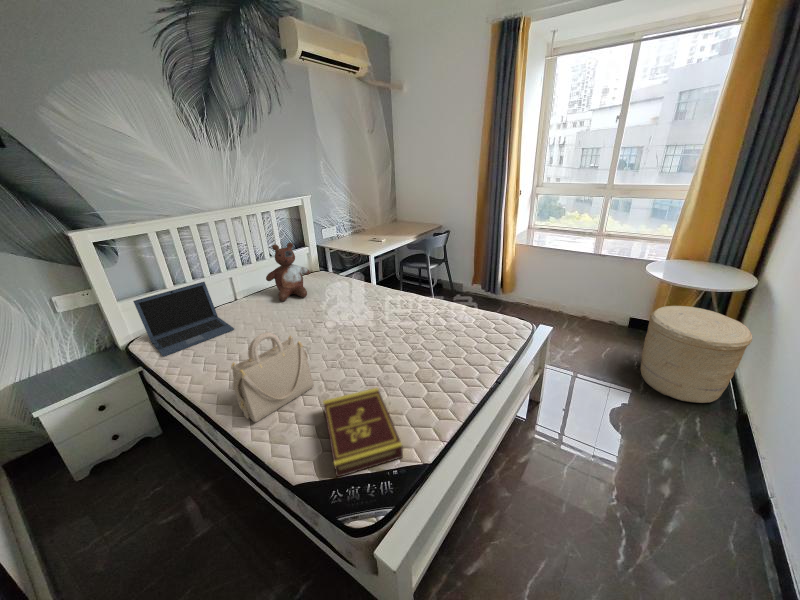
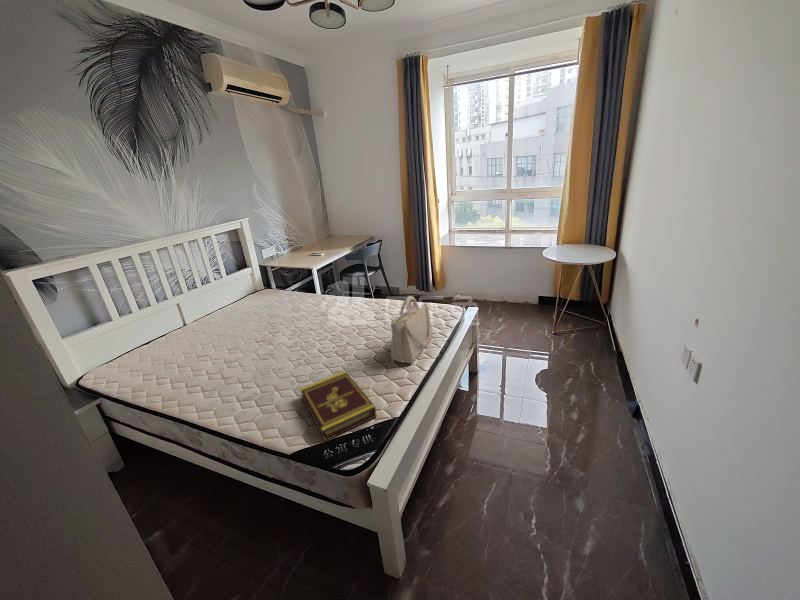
stuffed bear: present [266,242,310,301] -> none [216,262,260,318]
laptop: present [133,282,234,356] -> none [82,308,194,383]
woven basket: present [640,306,752,403] -> none [550,279,619,352]
handbag: present [231,332,314,422] -> present [391,296,433,363]

